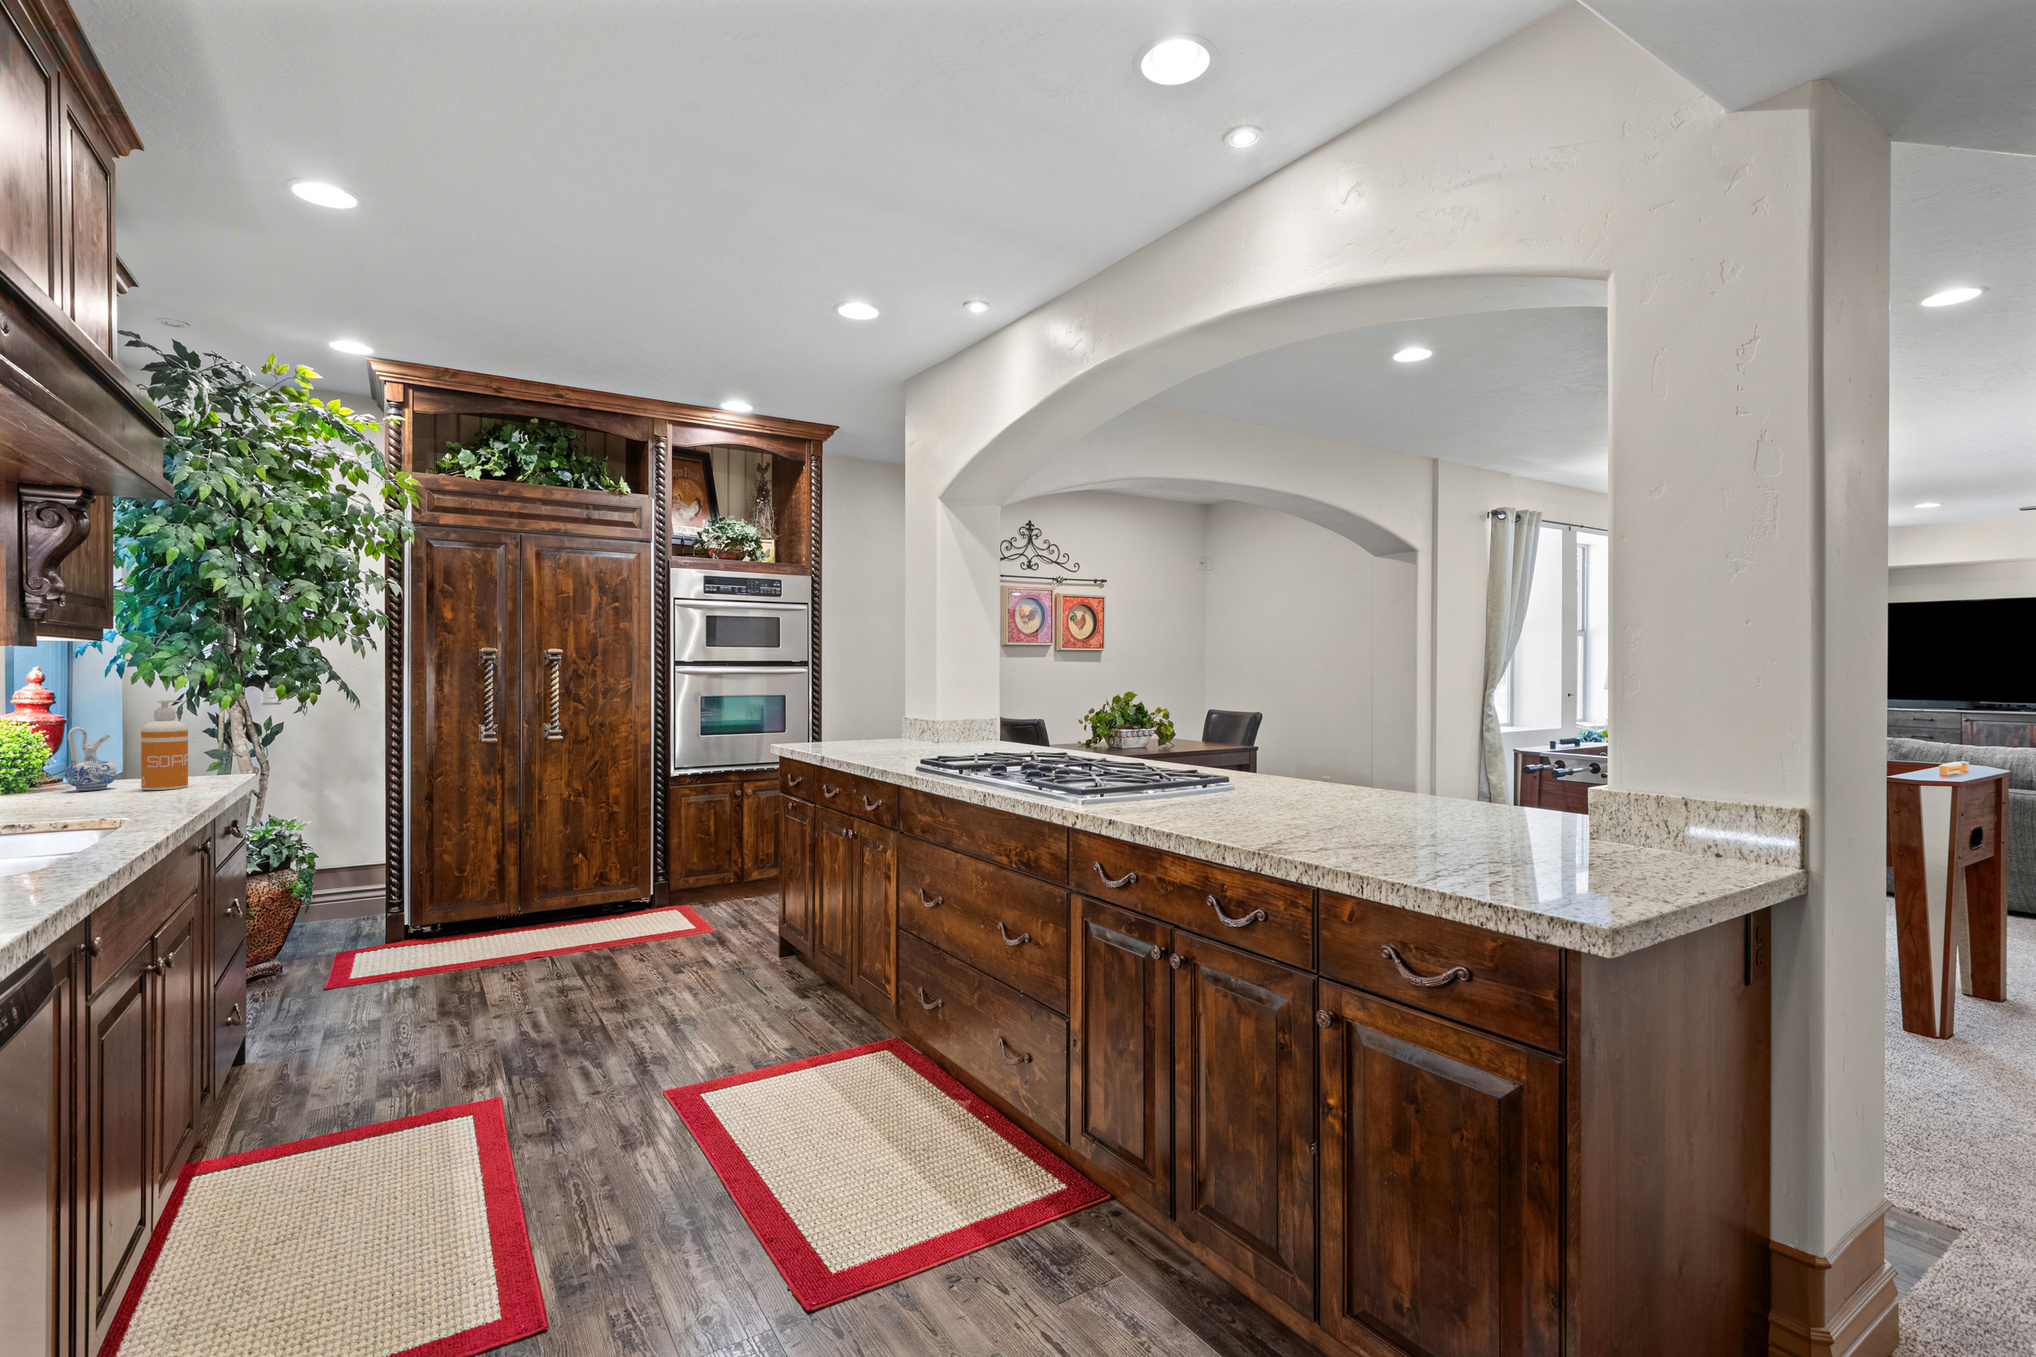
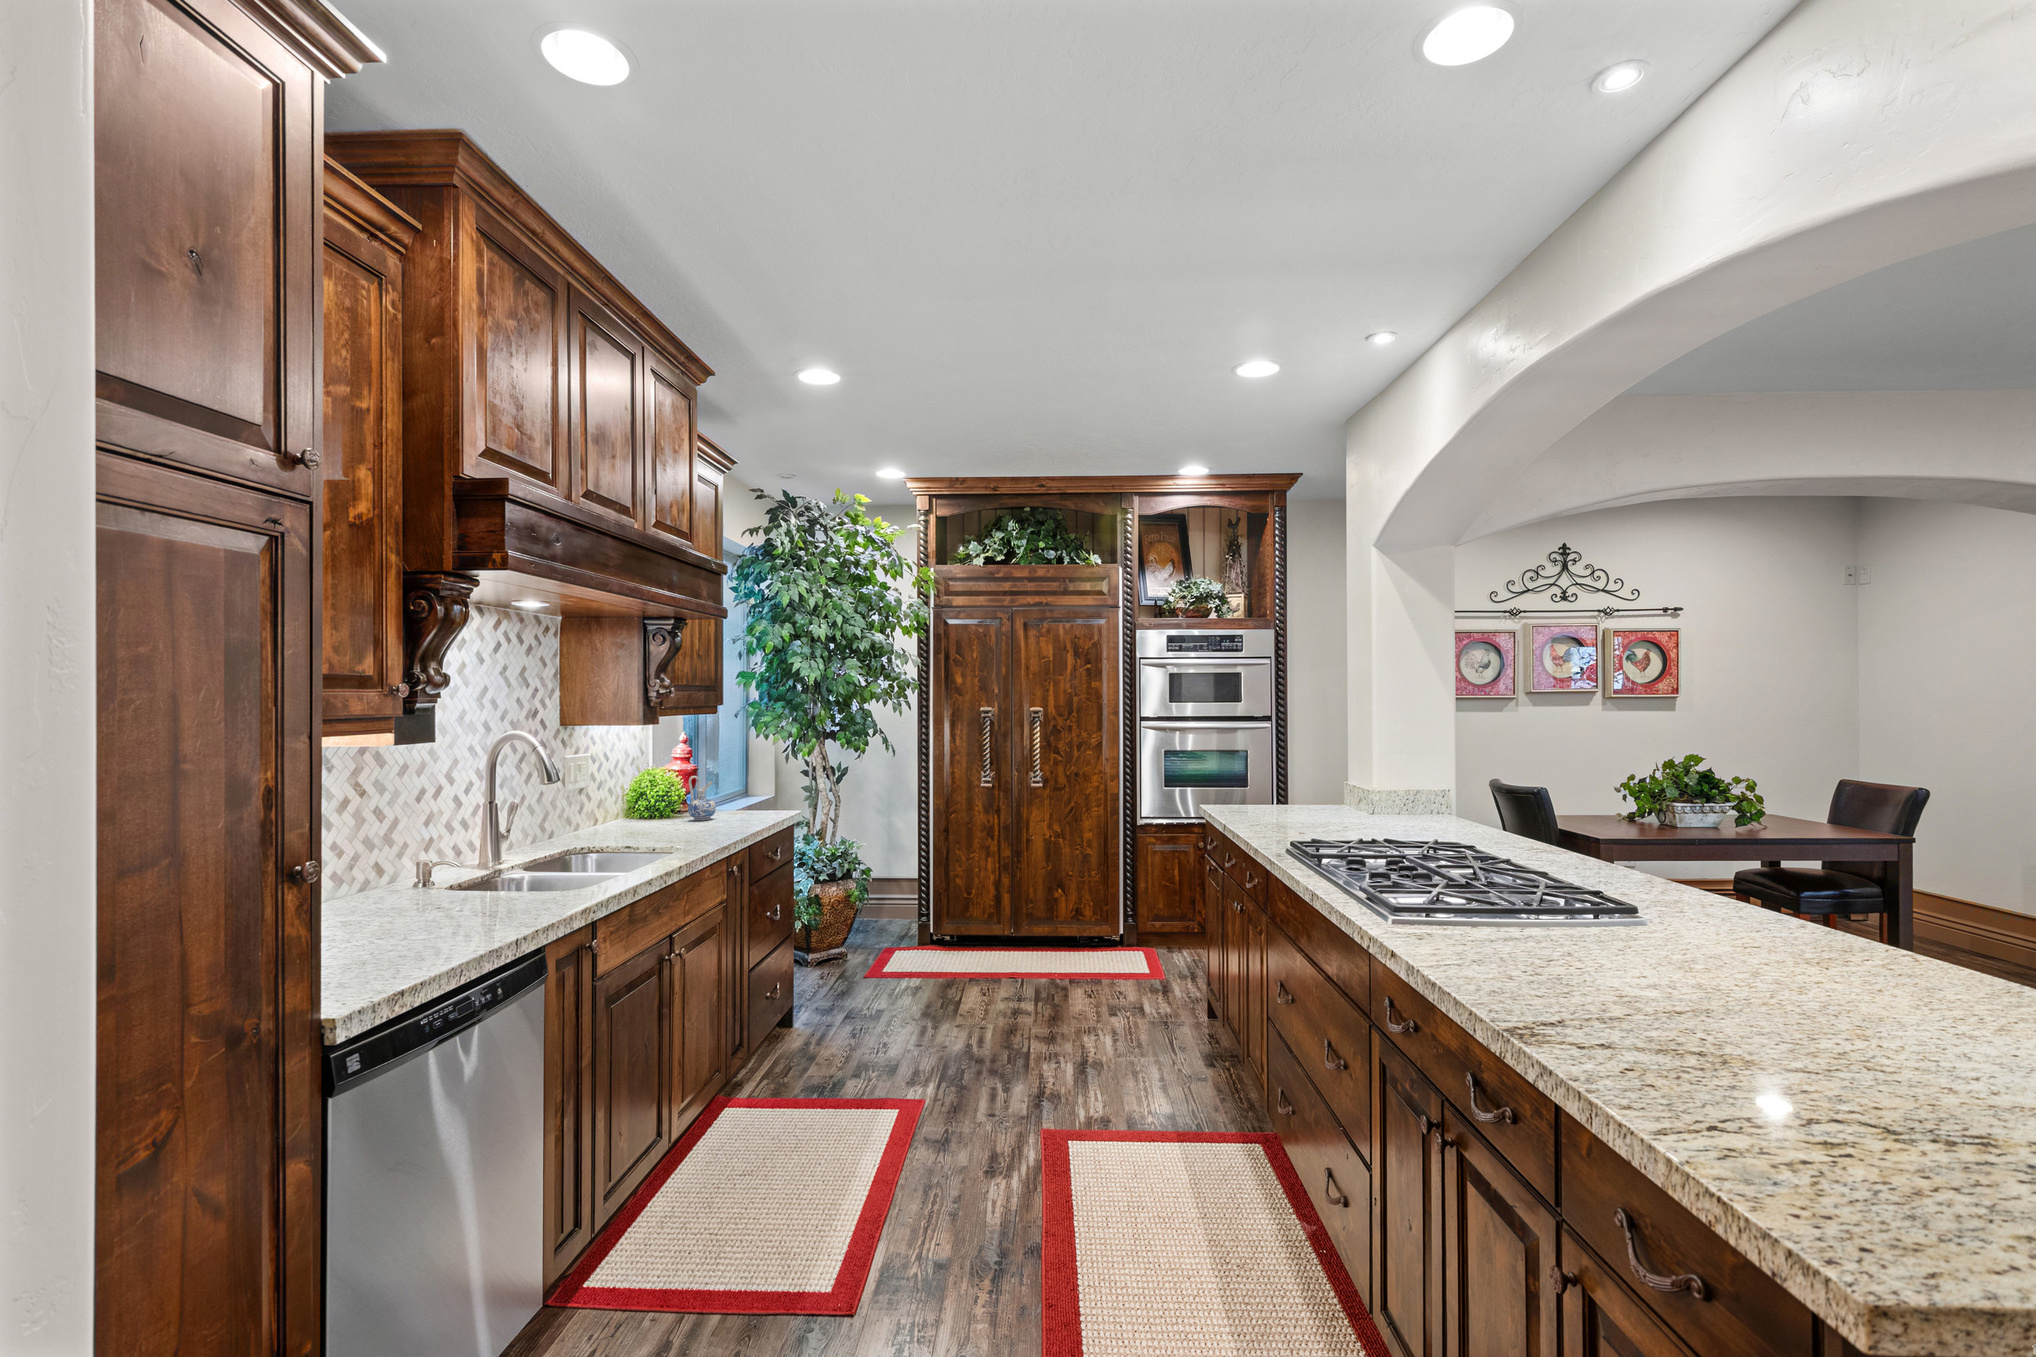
soap dispenser: present [141,700,188,790] -> none [722,758,749,824]

